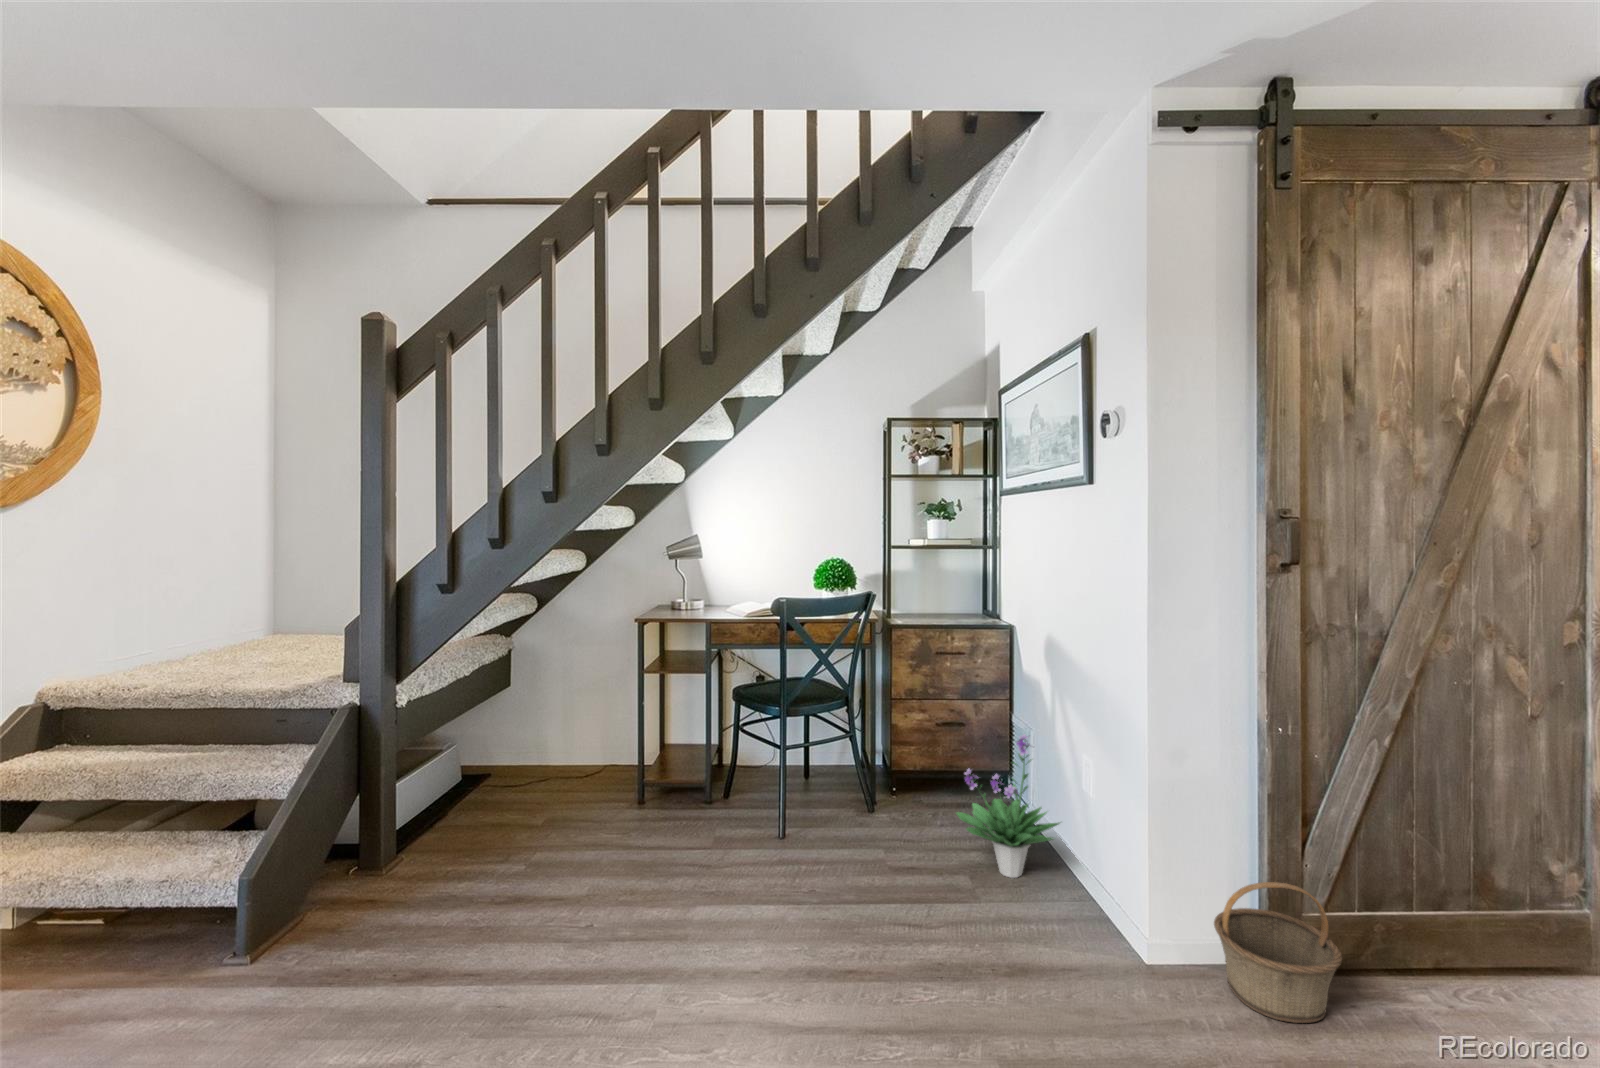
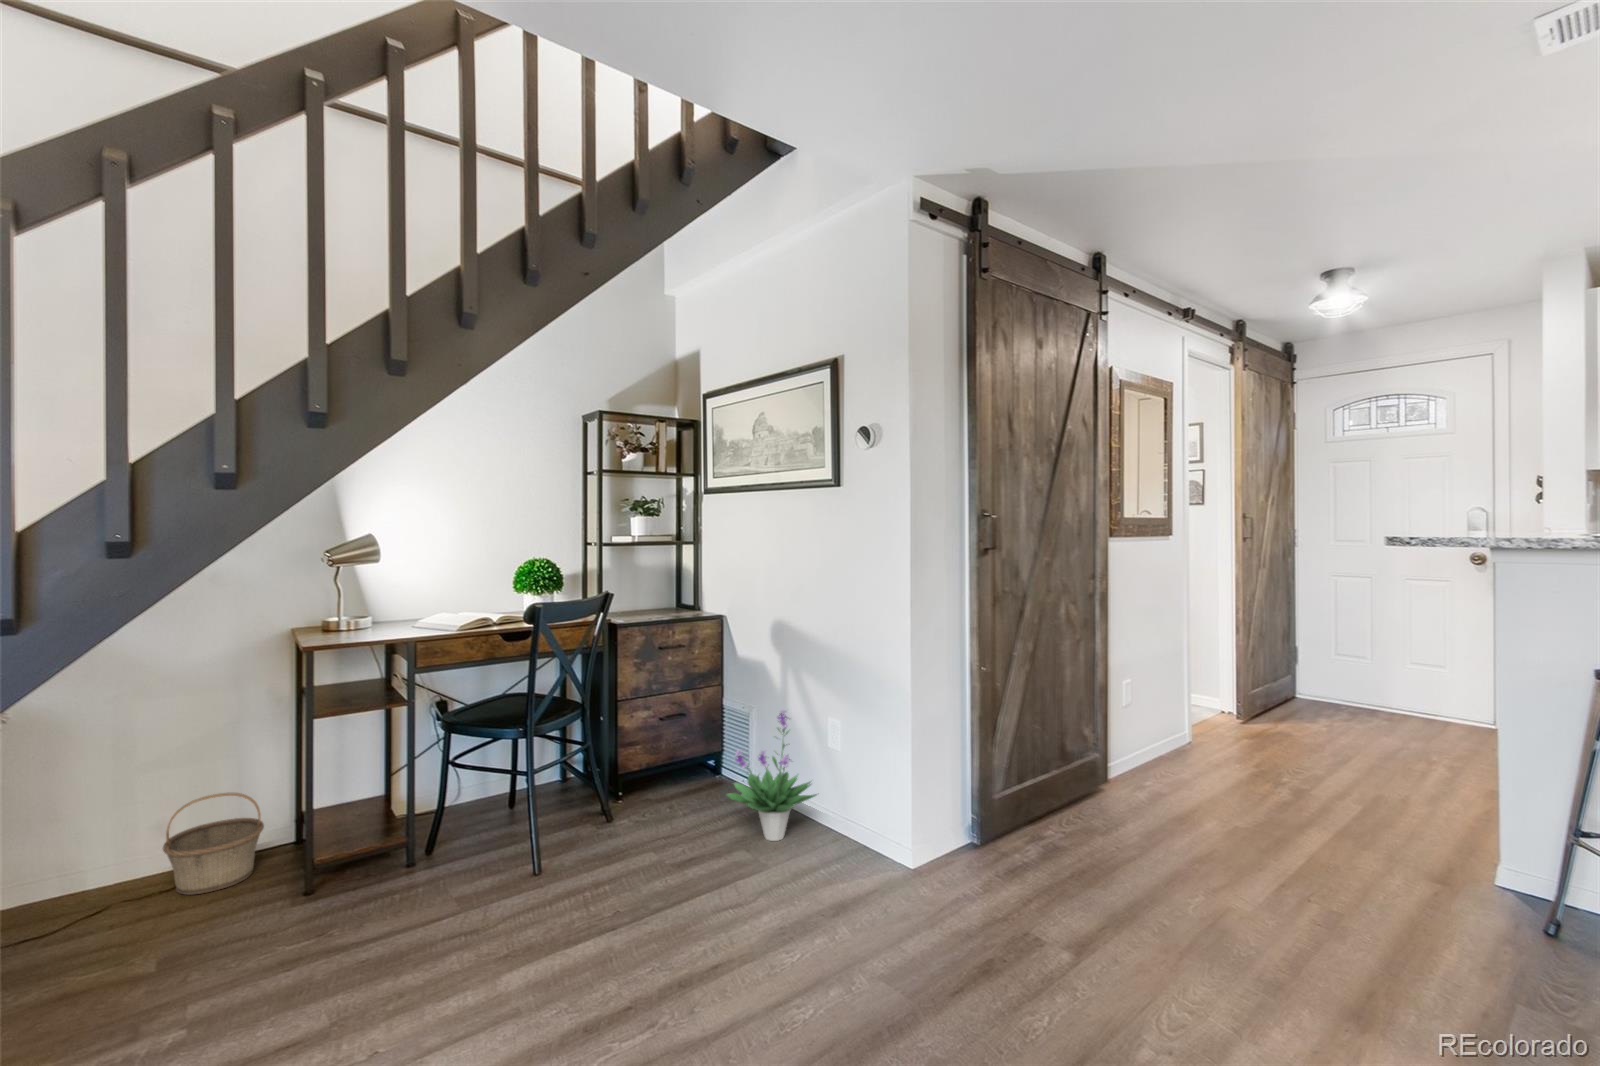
basket: present [1214,882,1342,1023] -> present [163,793,264,895]

